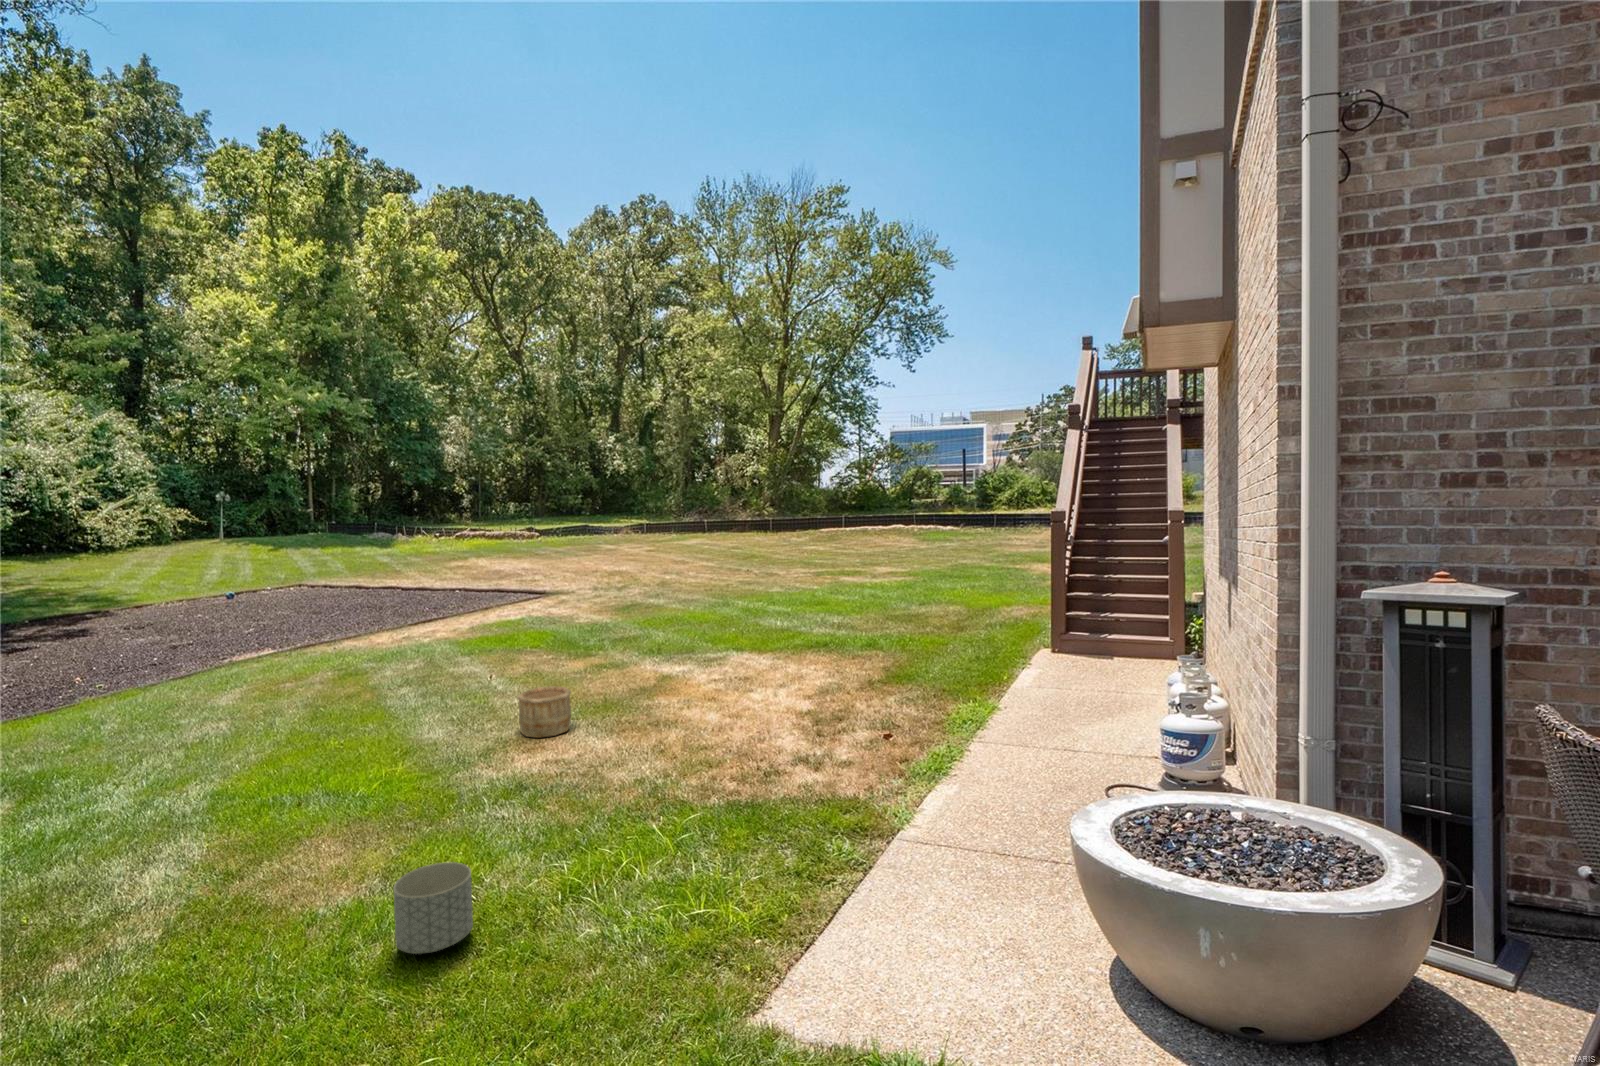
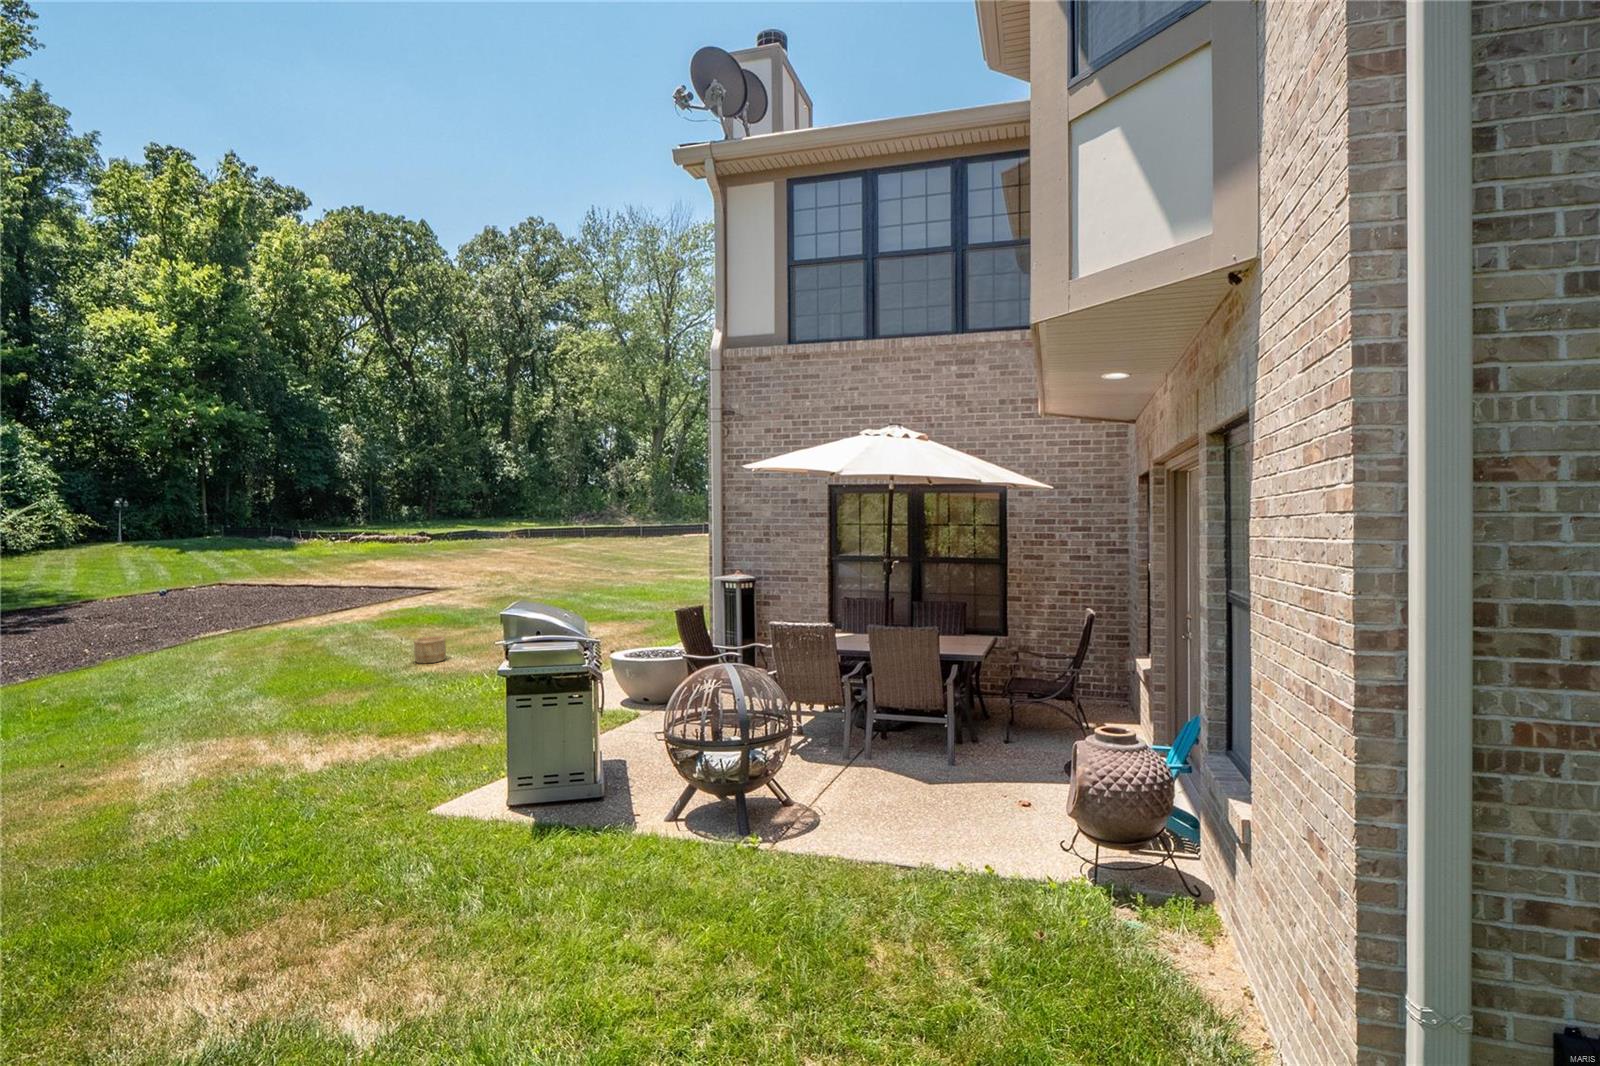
planter: present [394,862,473,954] -> none [361,691,394,723]

